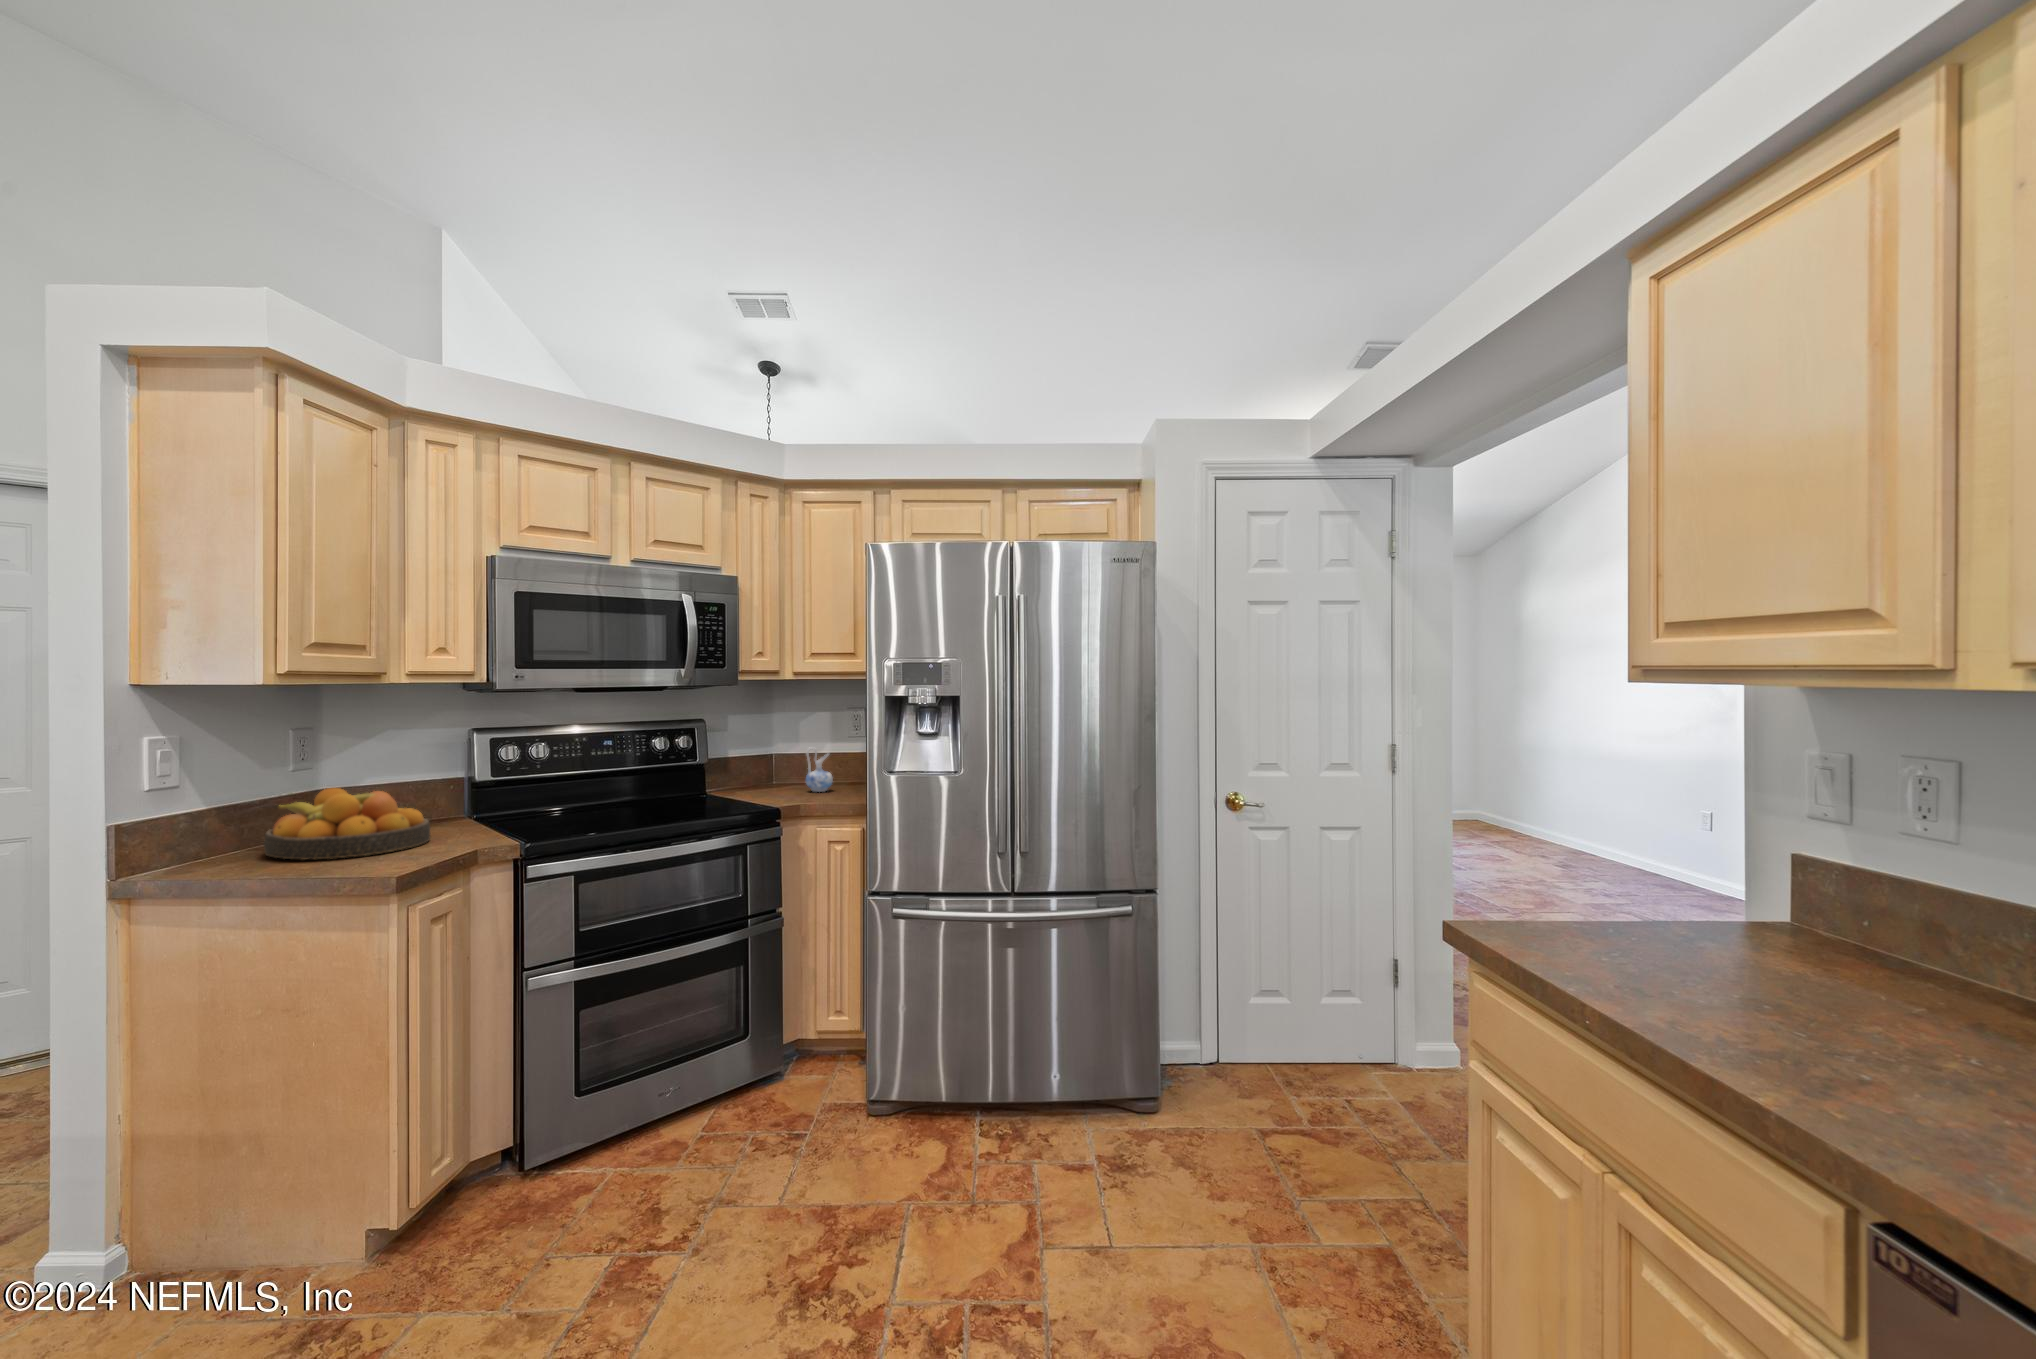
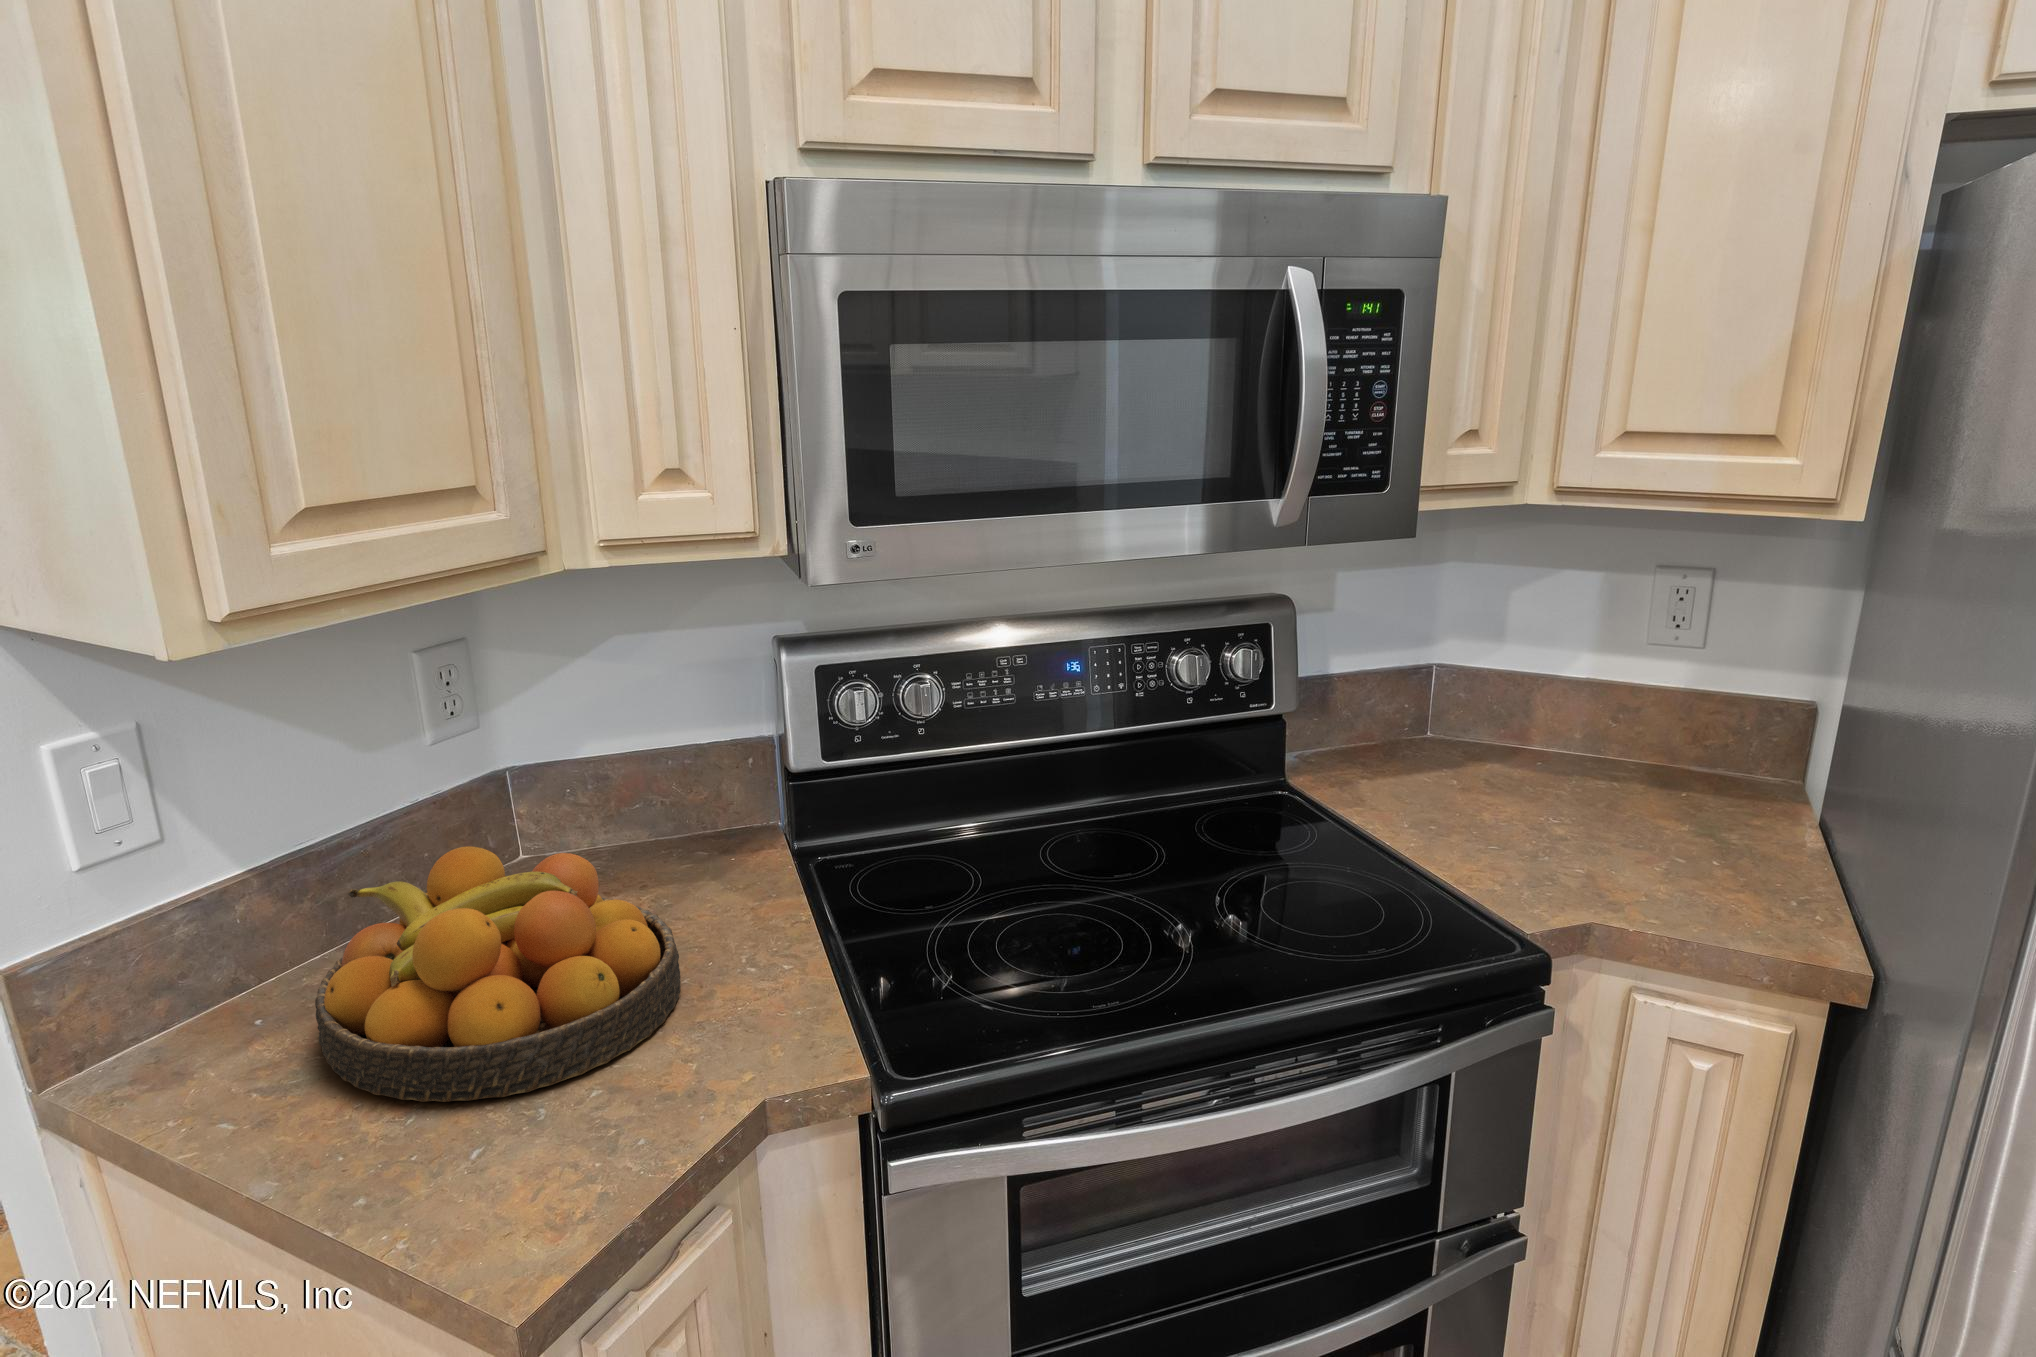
ceramic pitcher: present [806,747,833,792] -> none [1550,690,1629,813]

